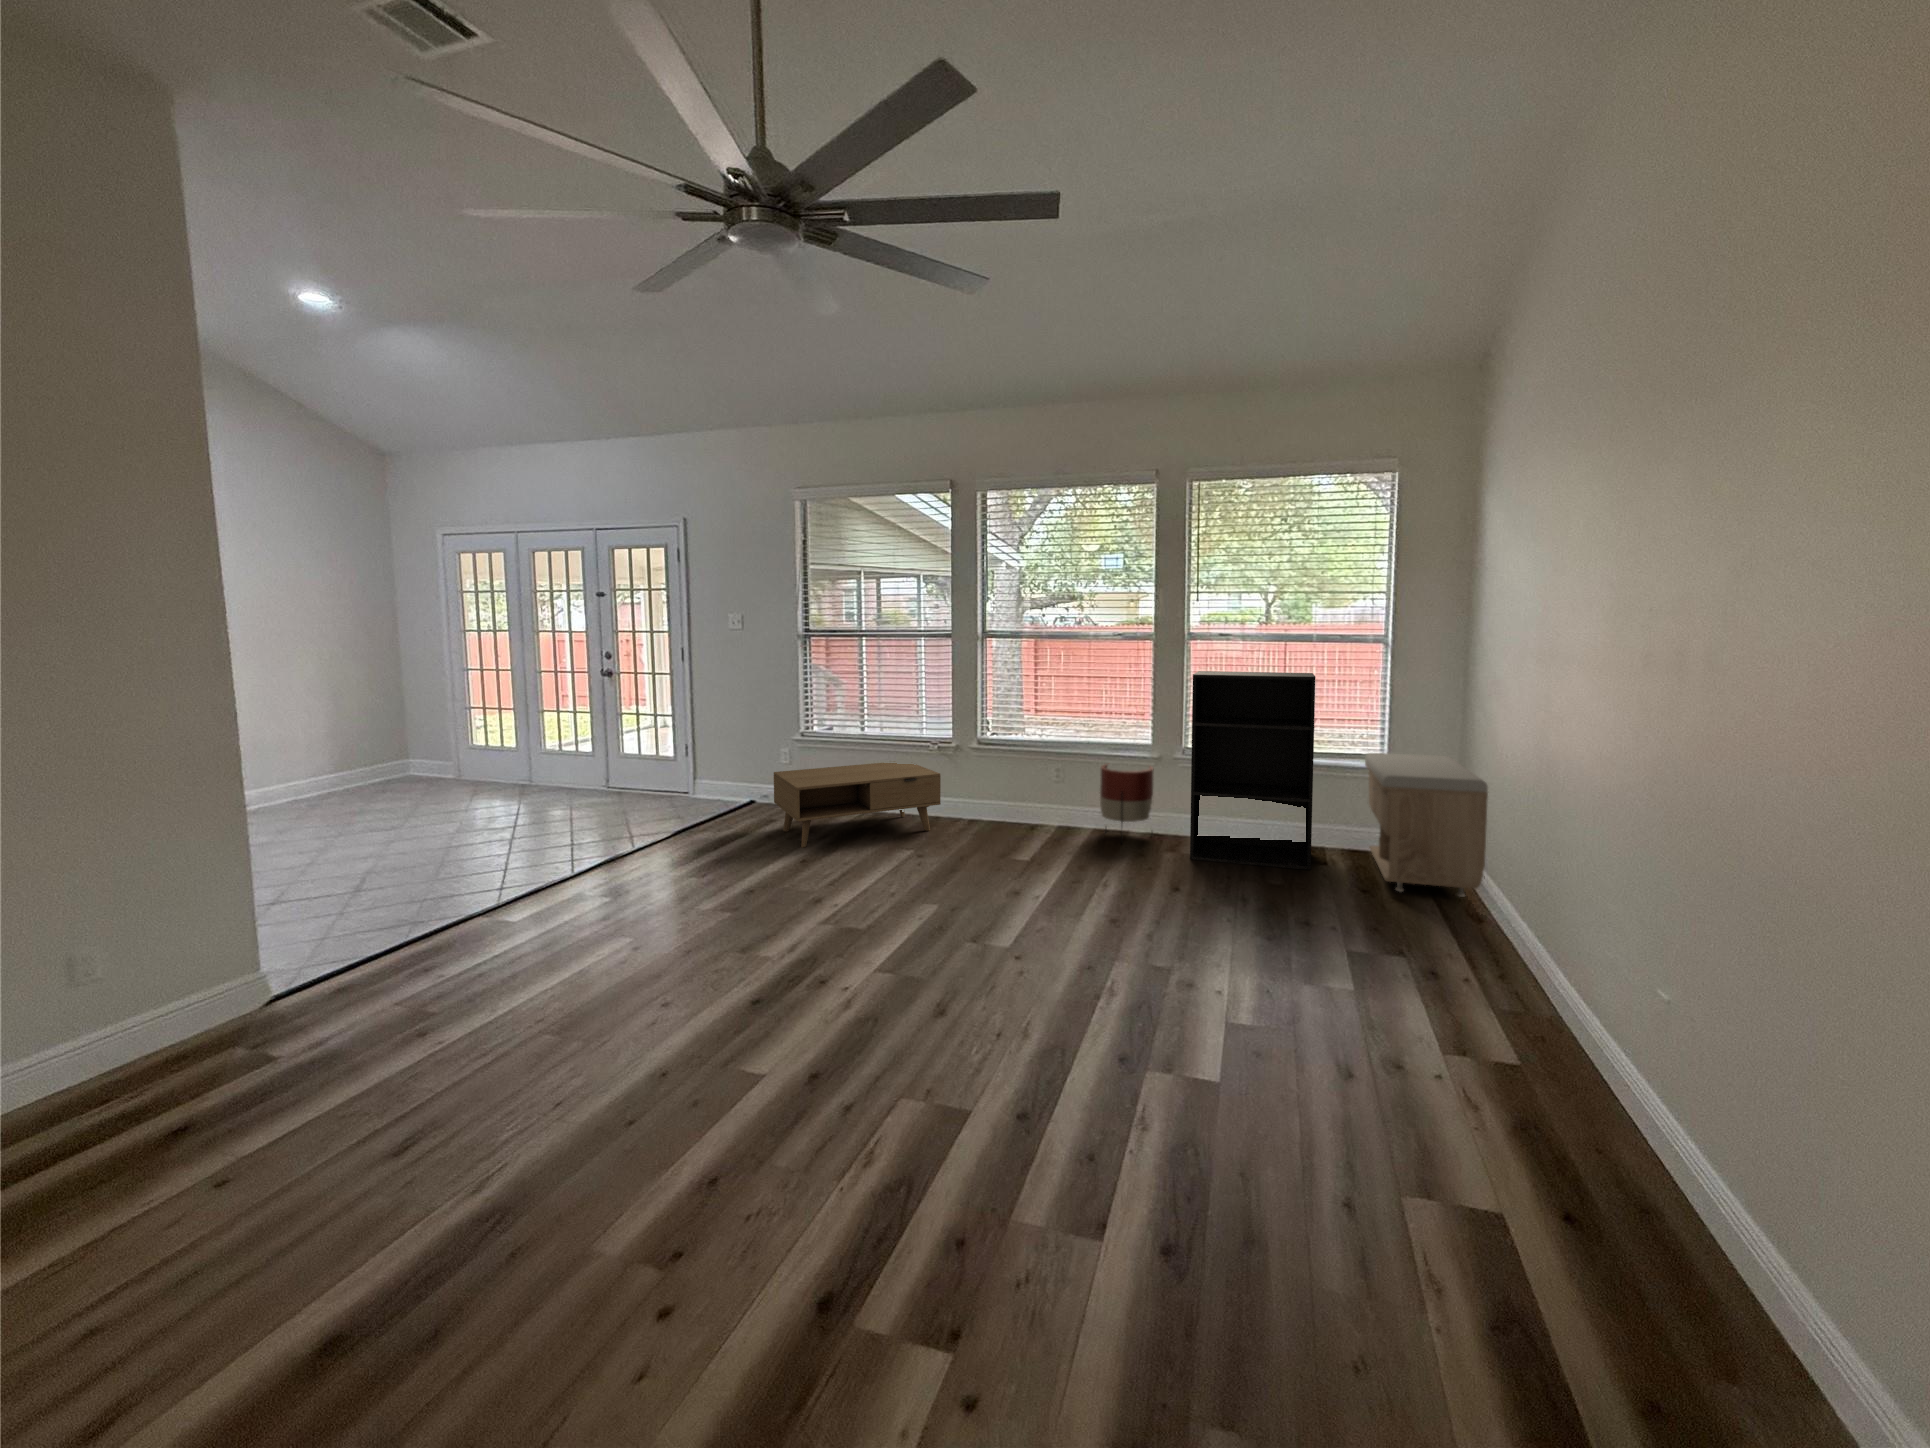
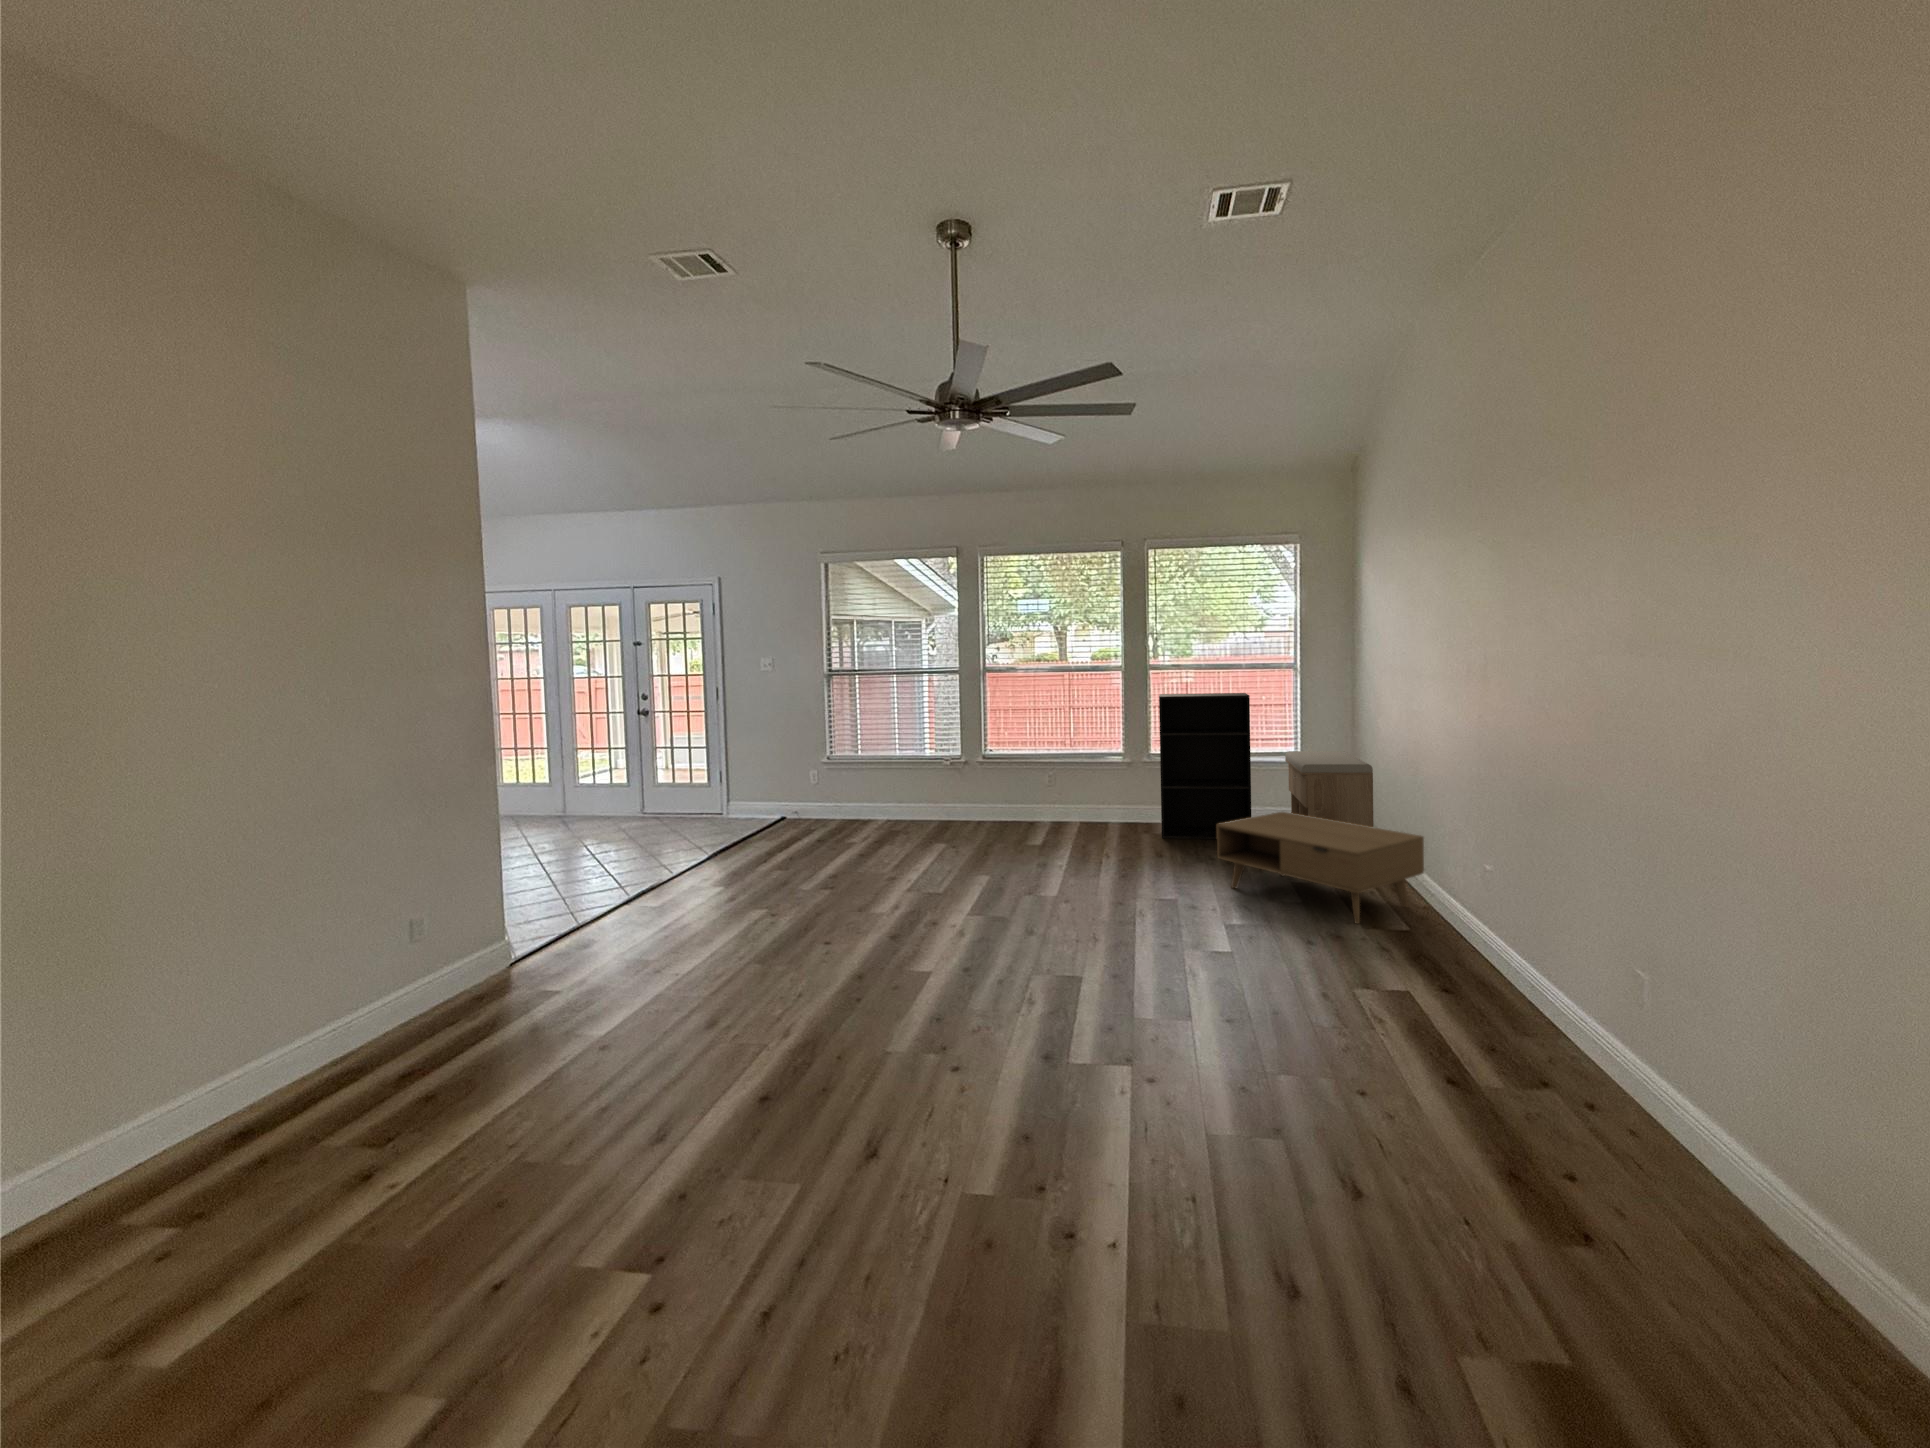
coffee table: present [774,763,941,848] -> present [1217,812,1424,924]
planter: present [1100,764,1154,823] -> none [1086,769,1128,832]

